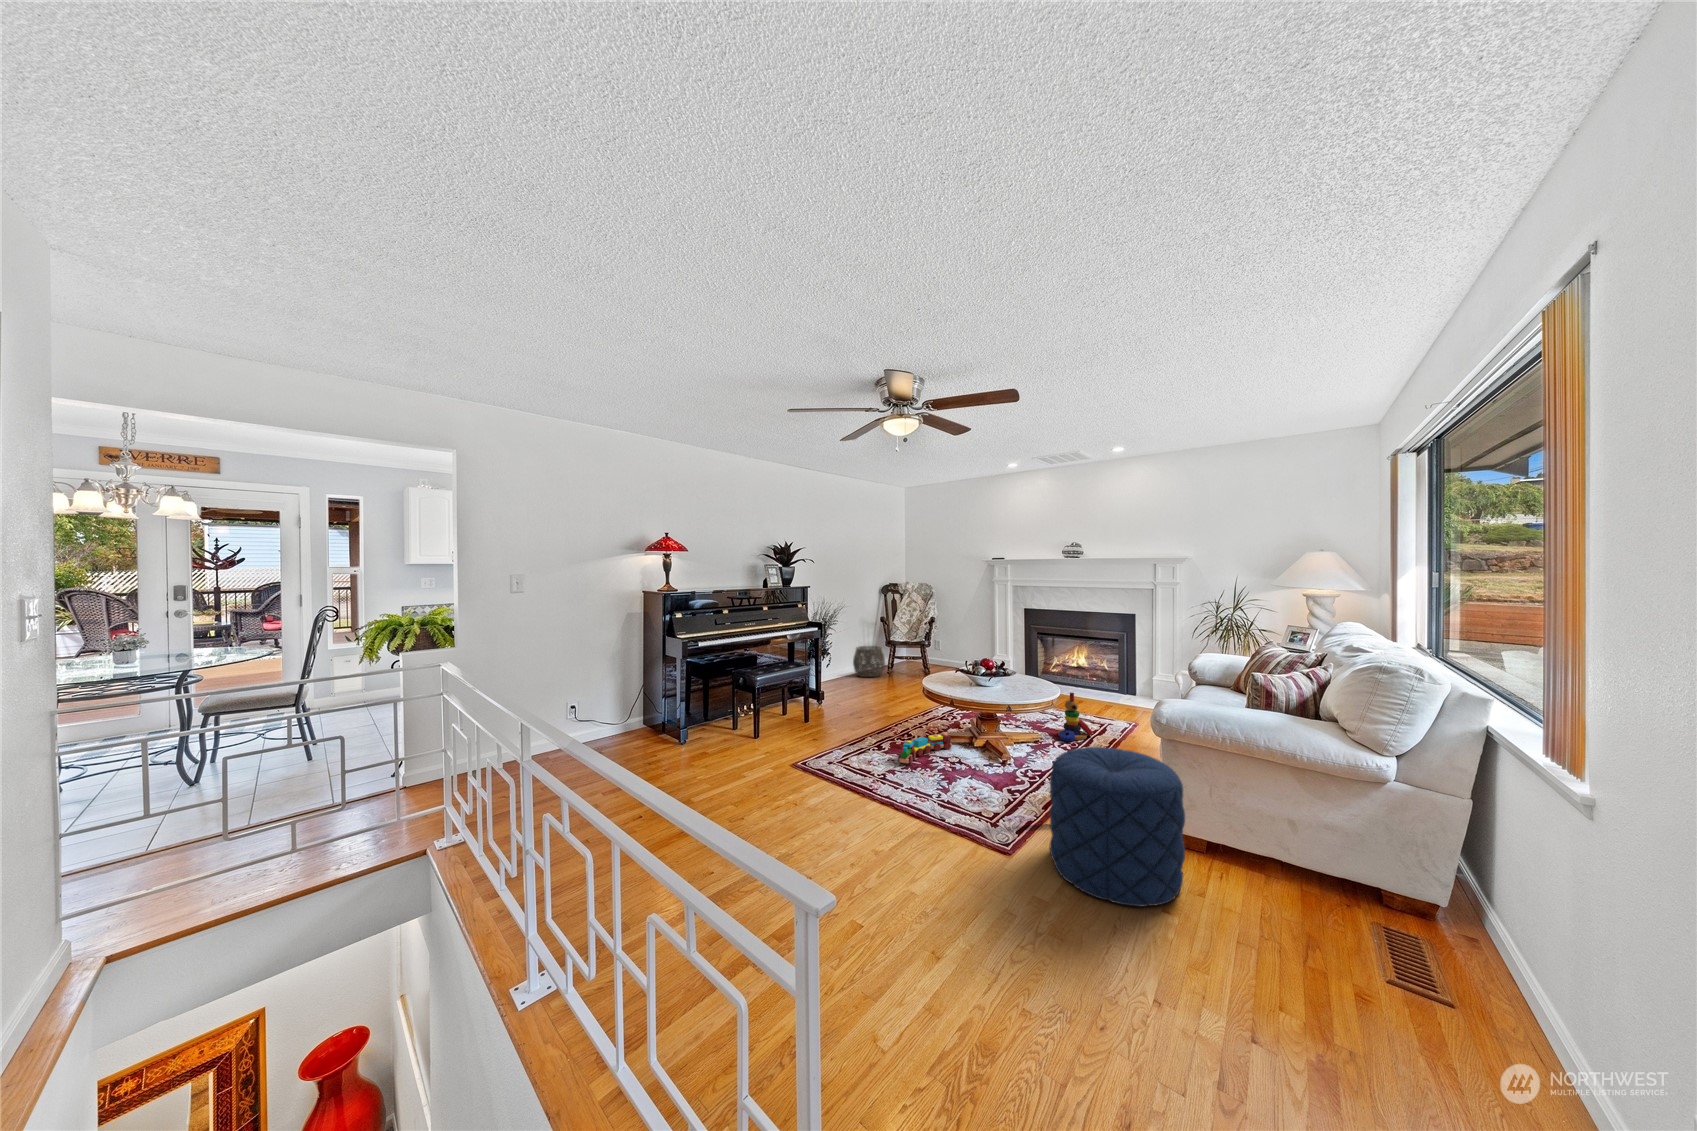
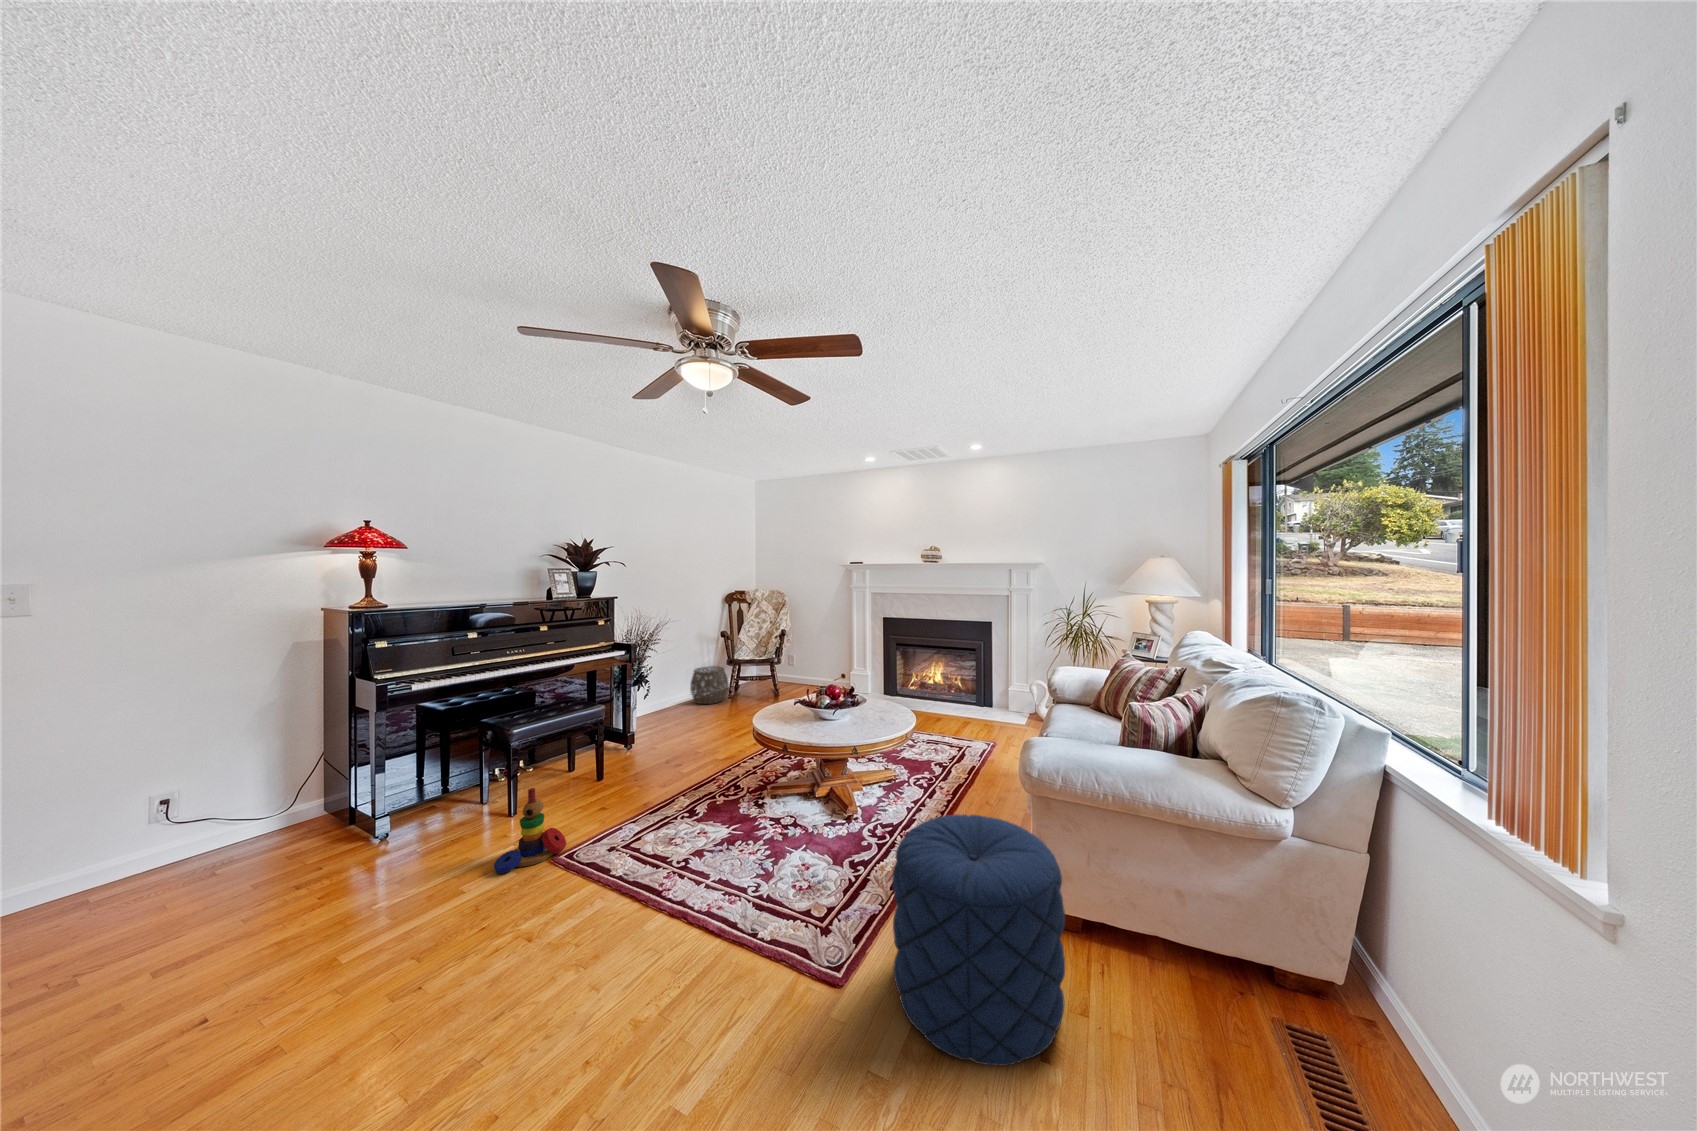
stacking toy: present [1058,693,1093,742] -> present [494,788,566,874]
toy train: present [898,733,952,764] -> none [714,783,788,834]

